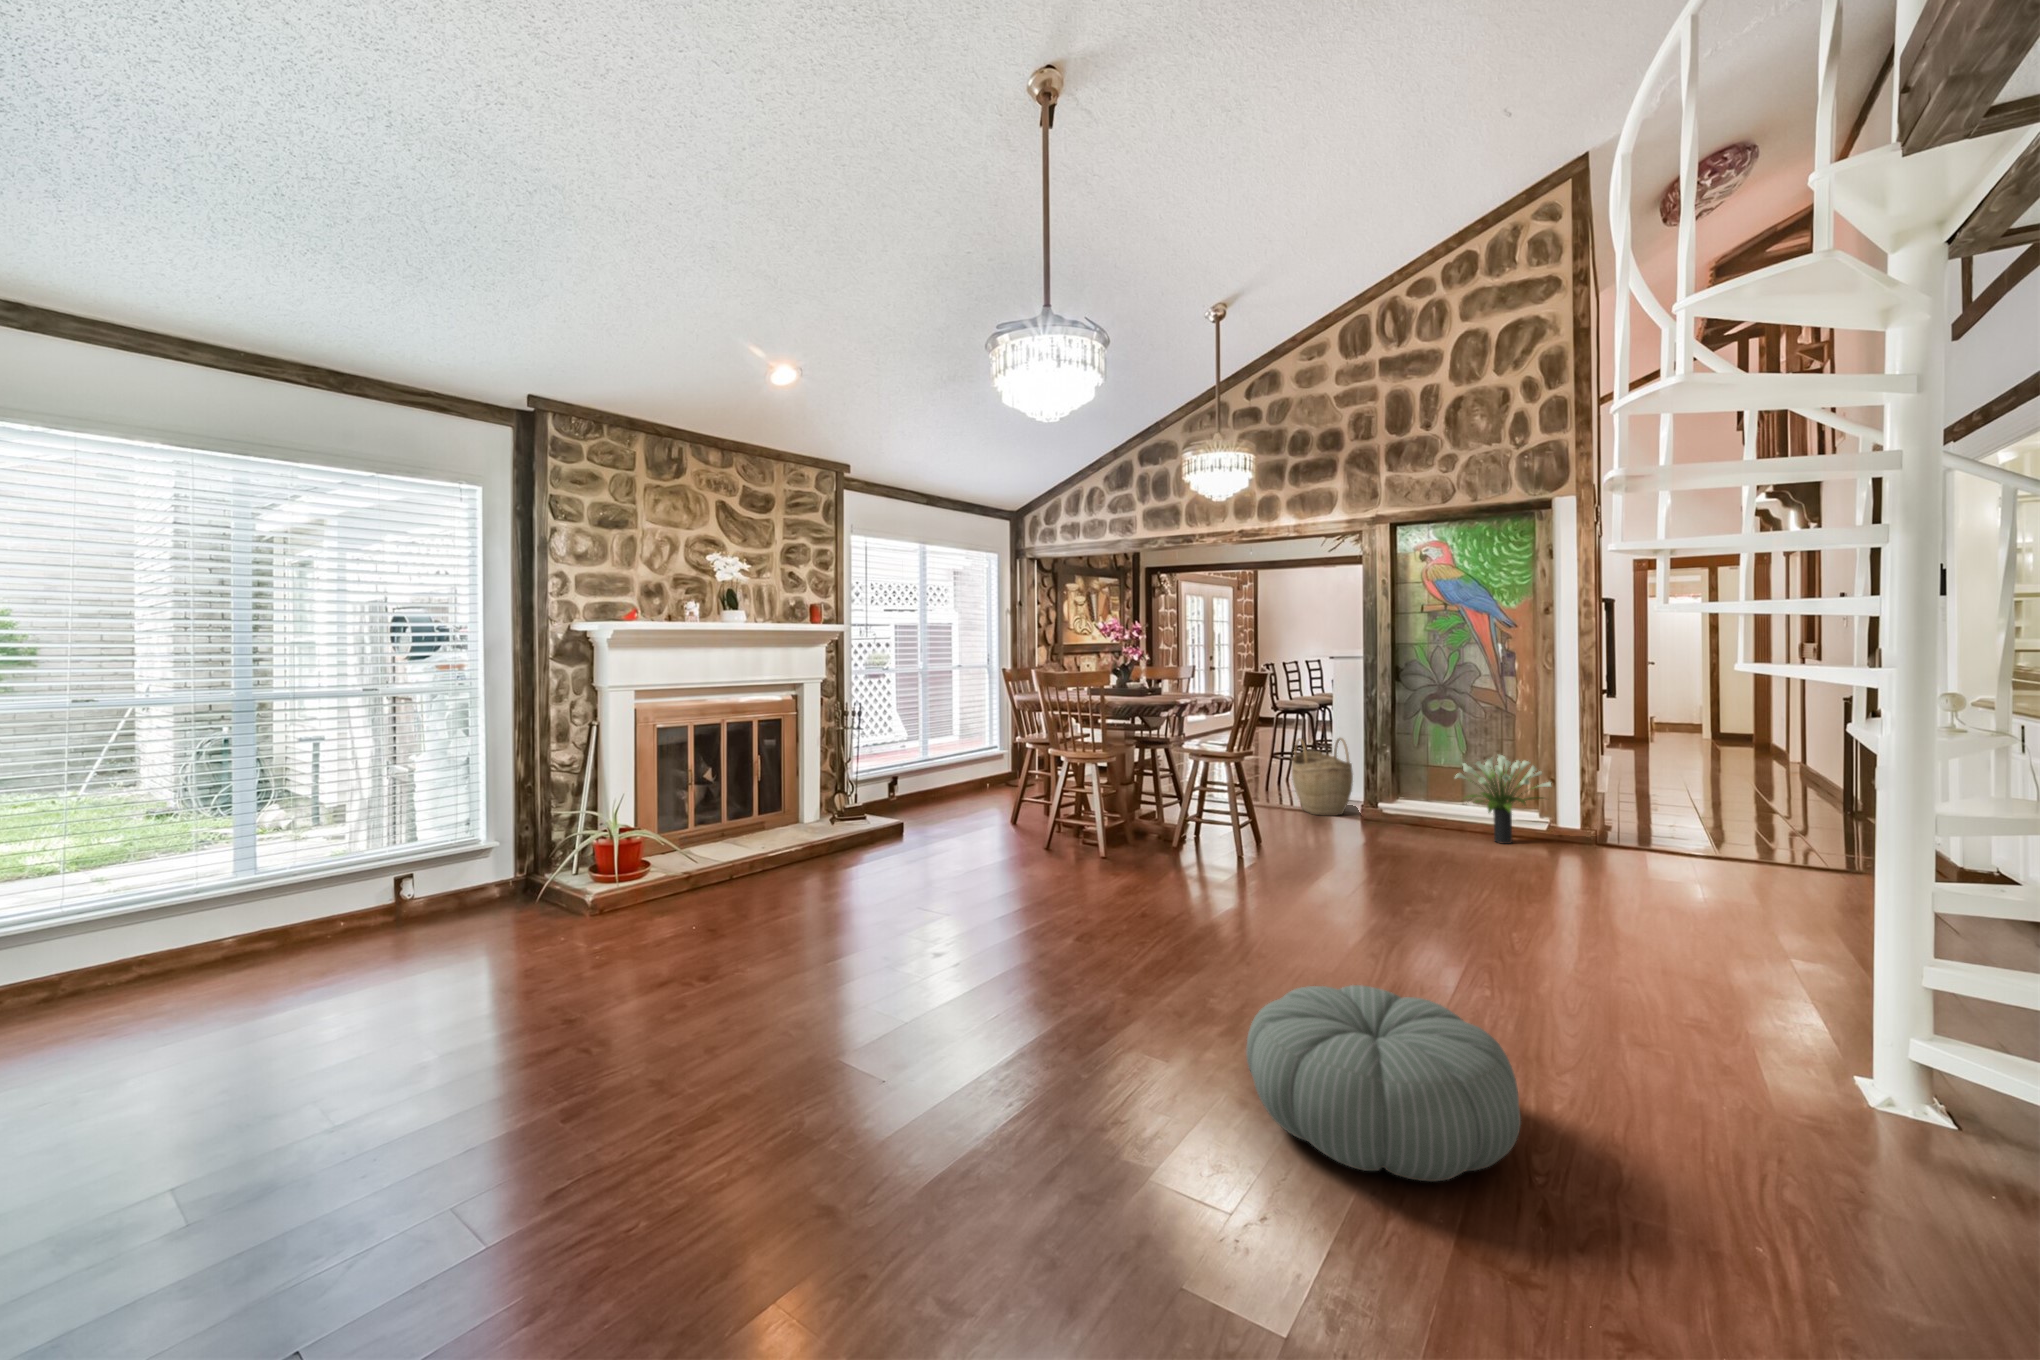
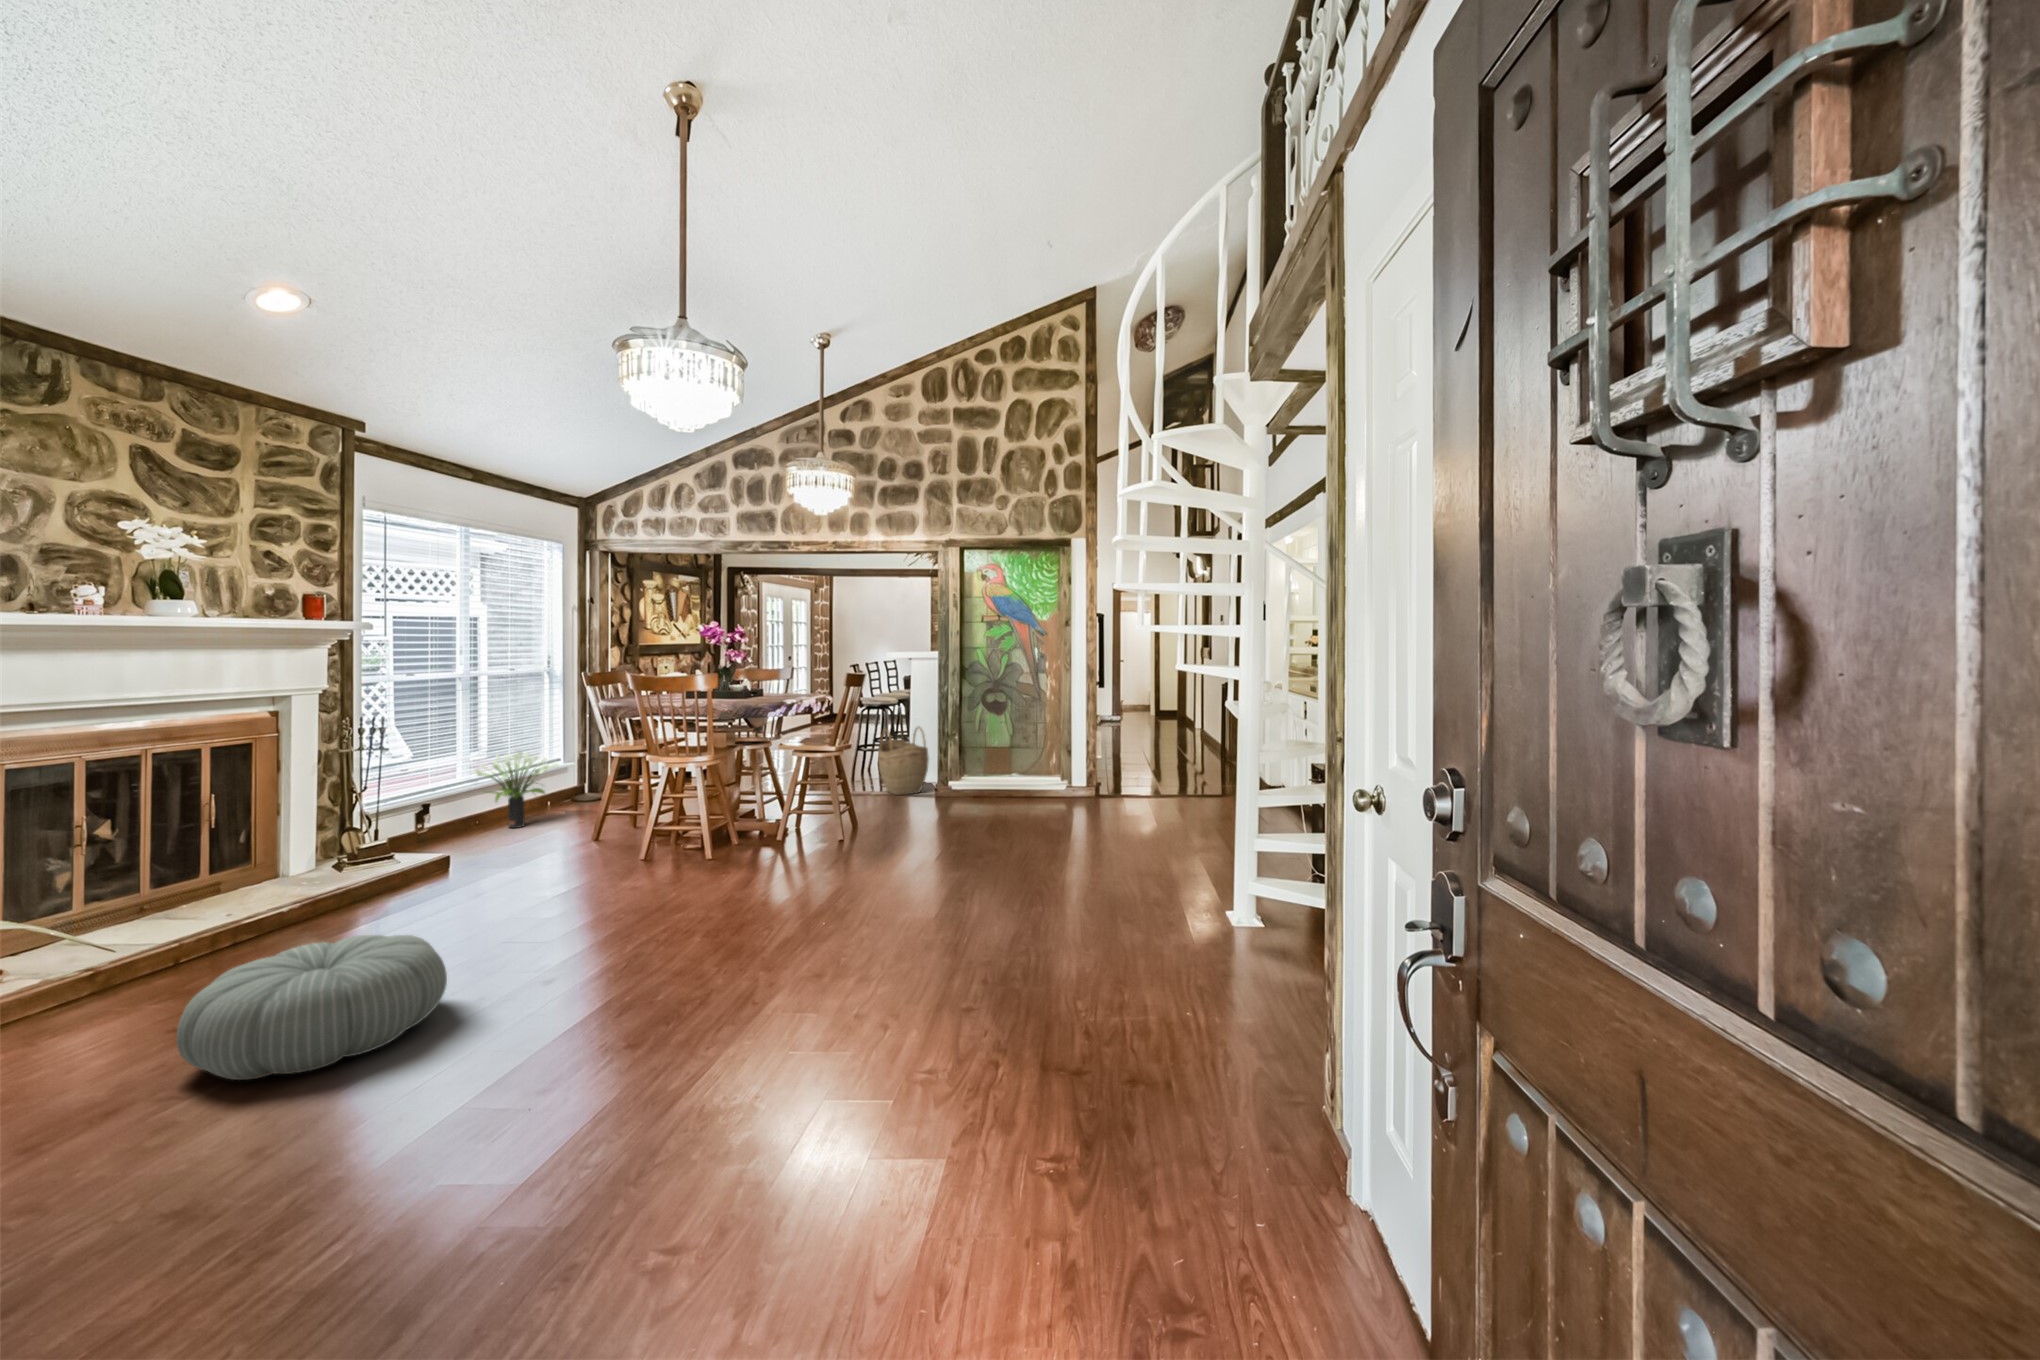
potted plant: present [1456,755,1551,844] -> present [475,751,558,828]
pouf: present [1246,985,1521,1182] -> present [177,935,447,1080]

